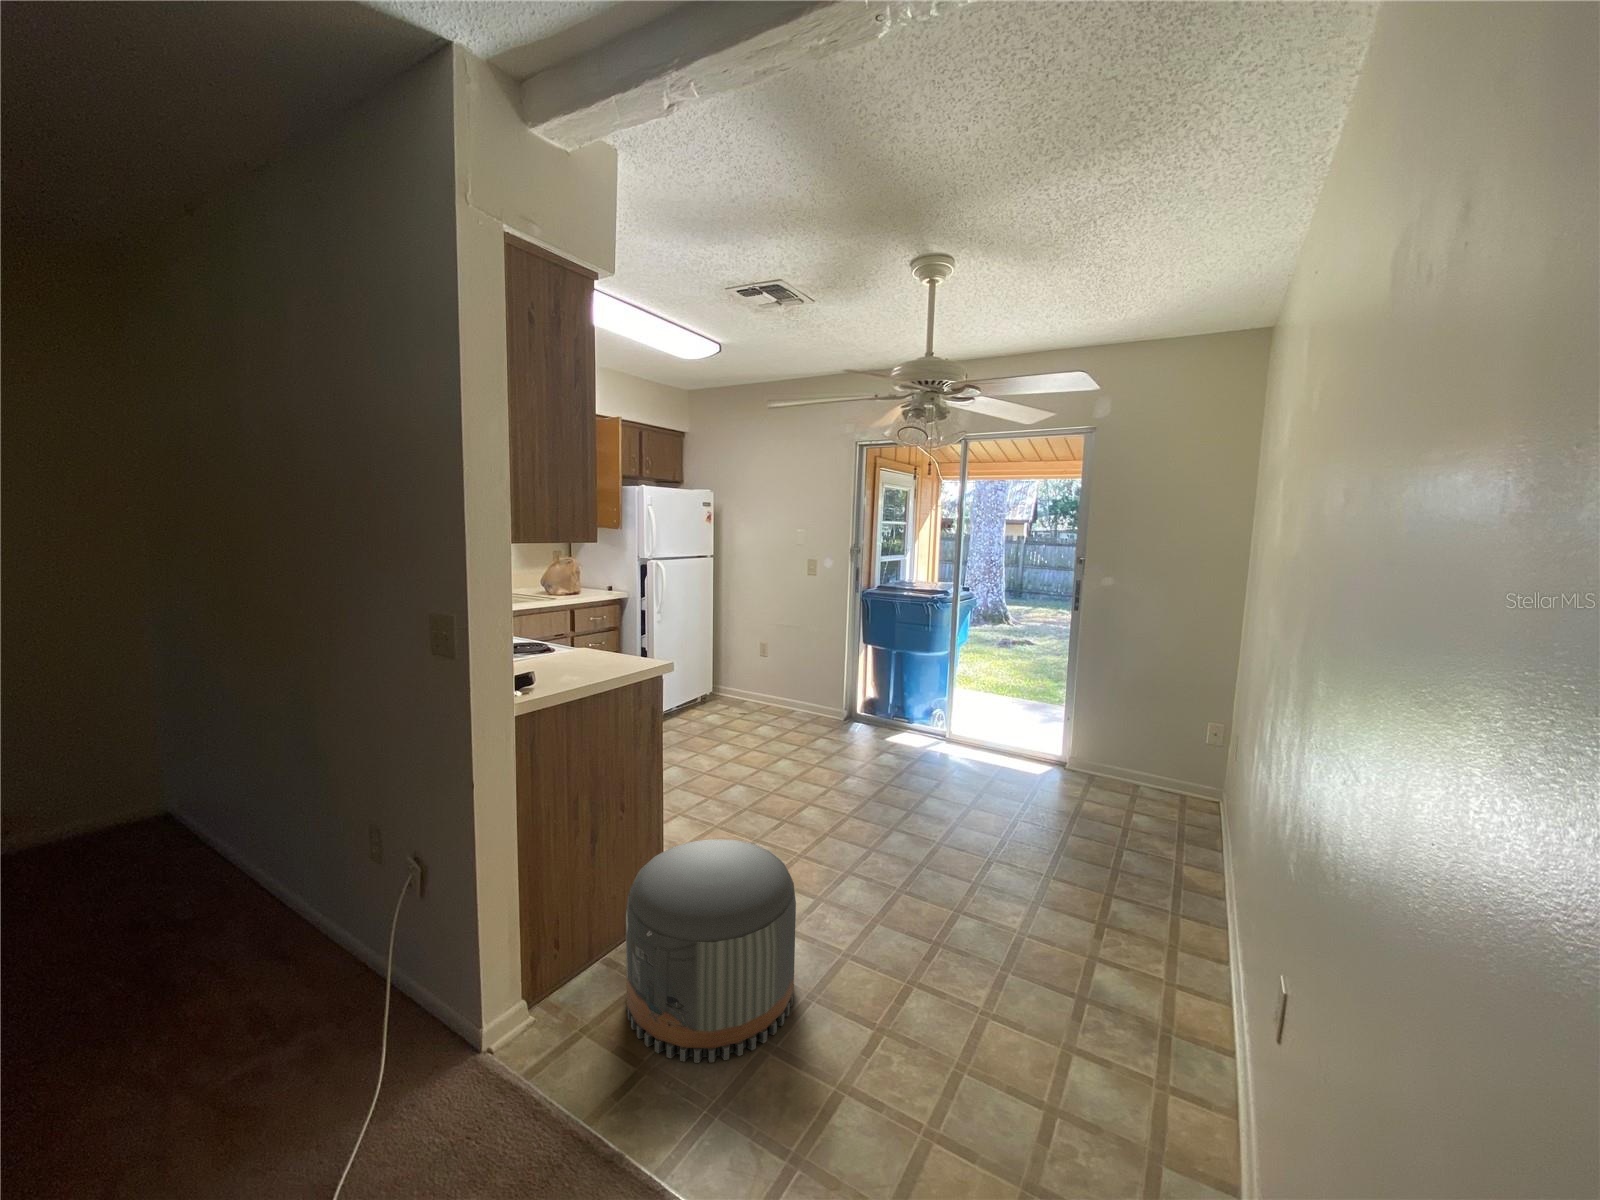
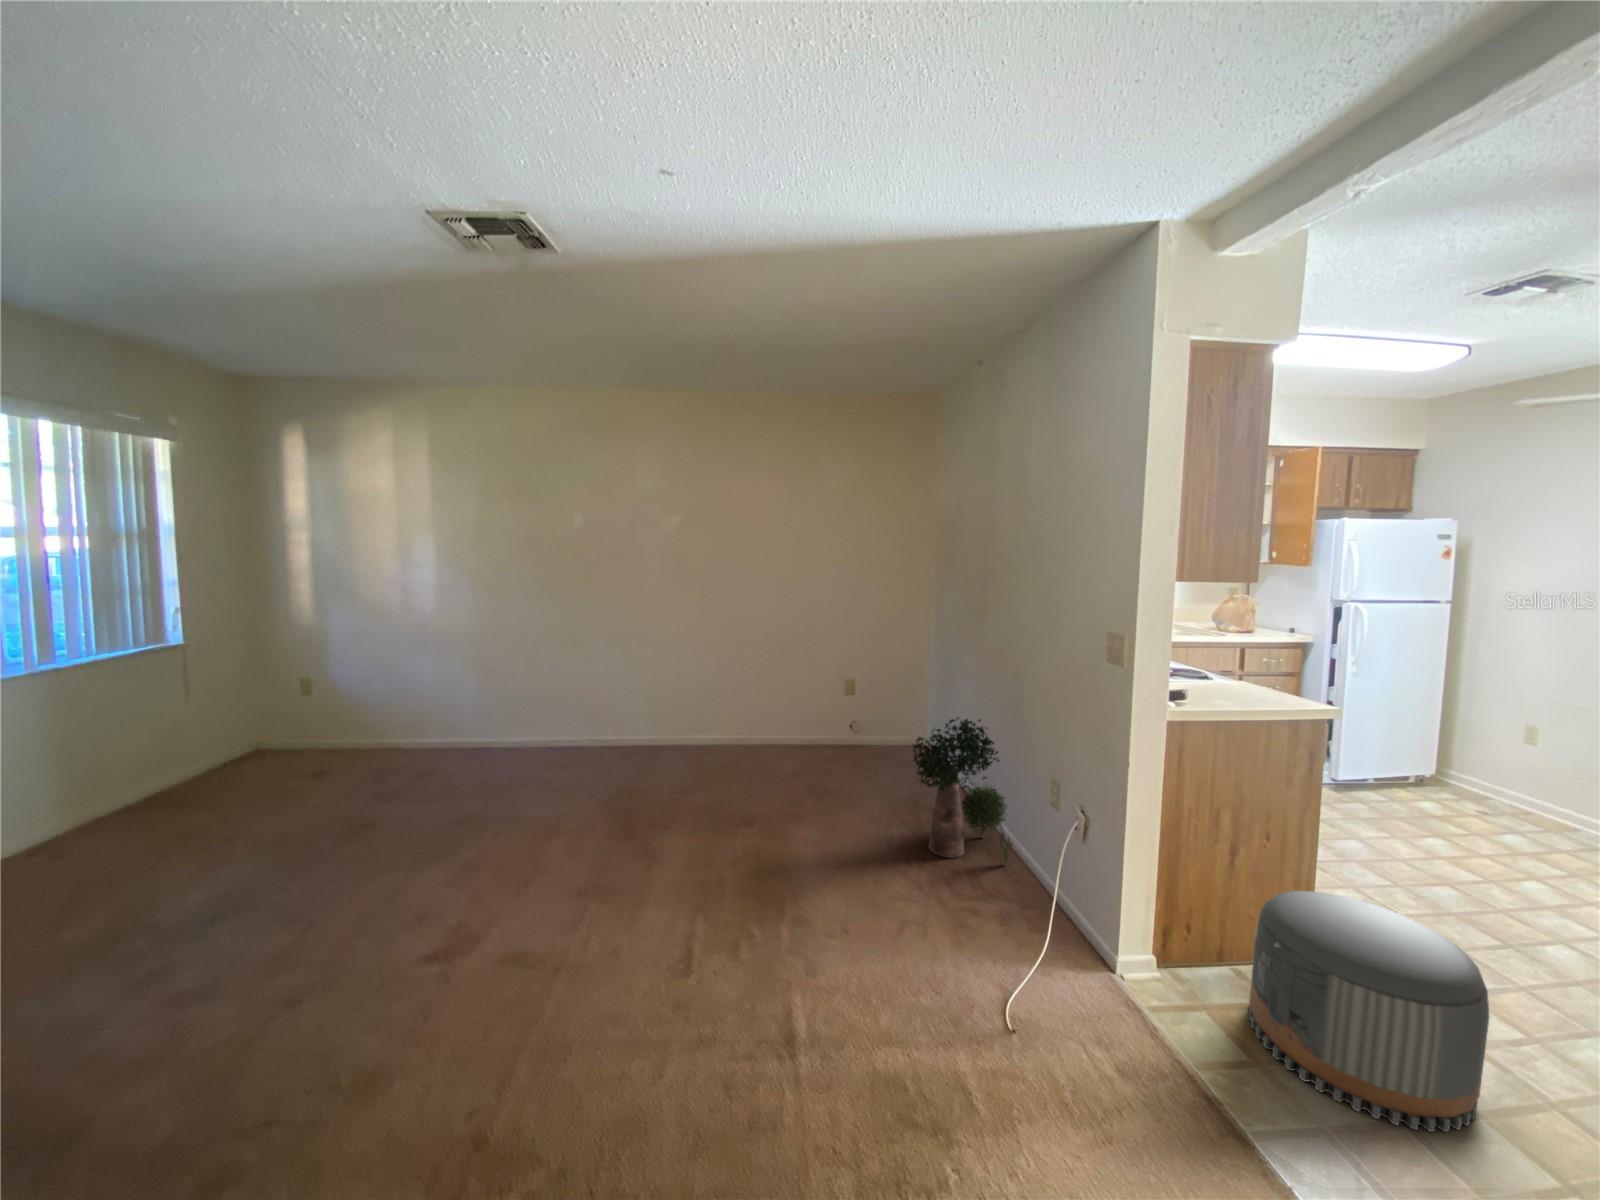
potted plant: none [57,774,309,1036] -> present [913,718,1013,864]

